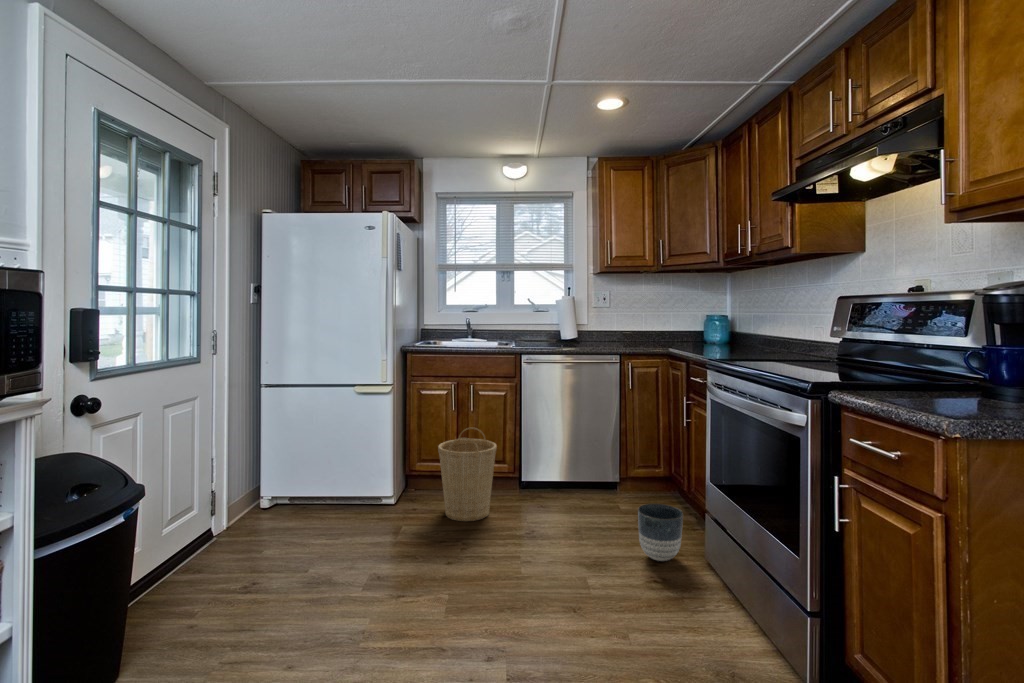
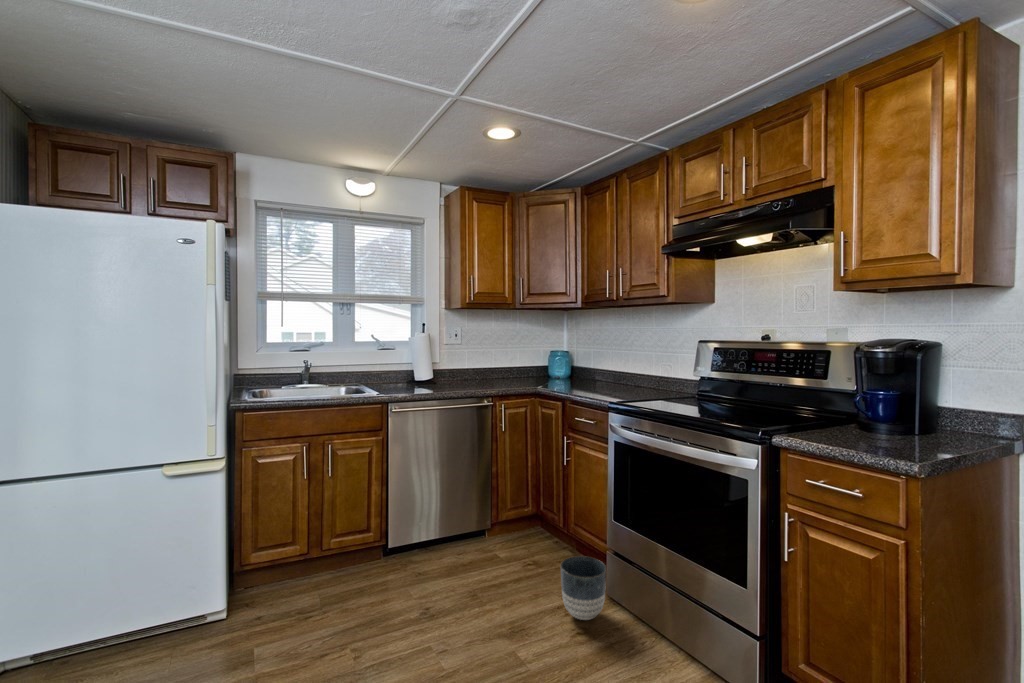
basket: present [438,428,497,521] -> none [300,500,378,629]

